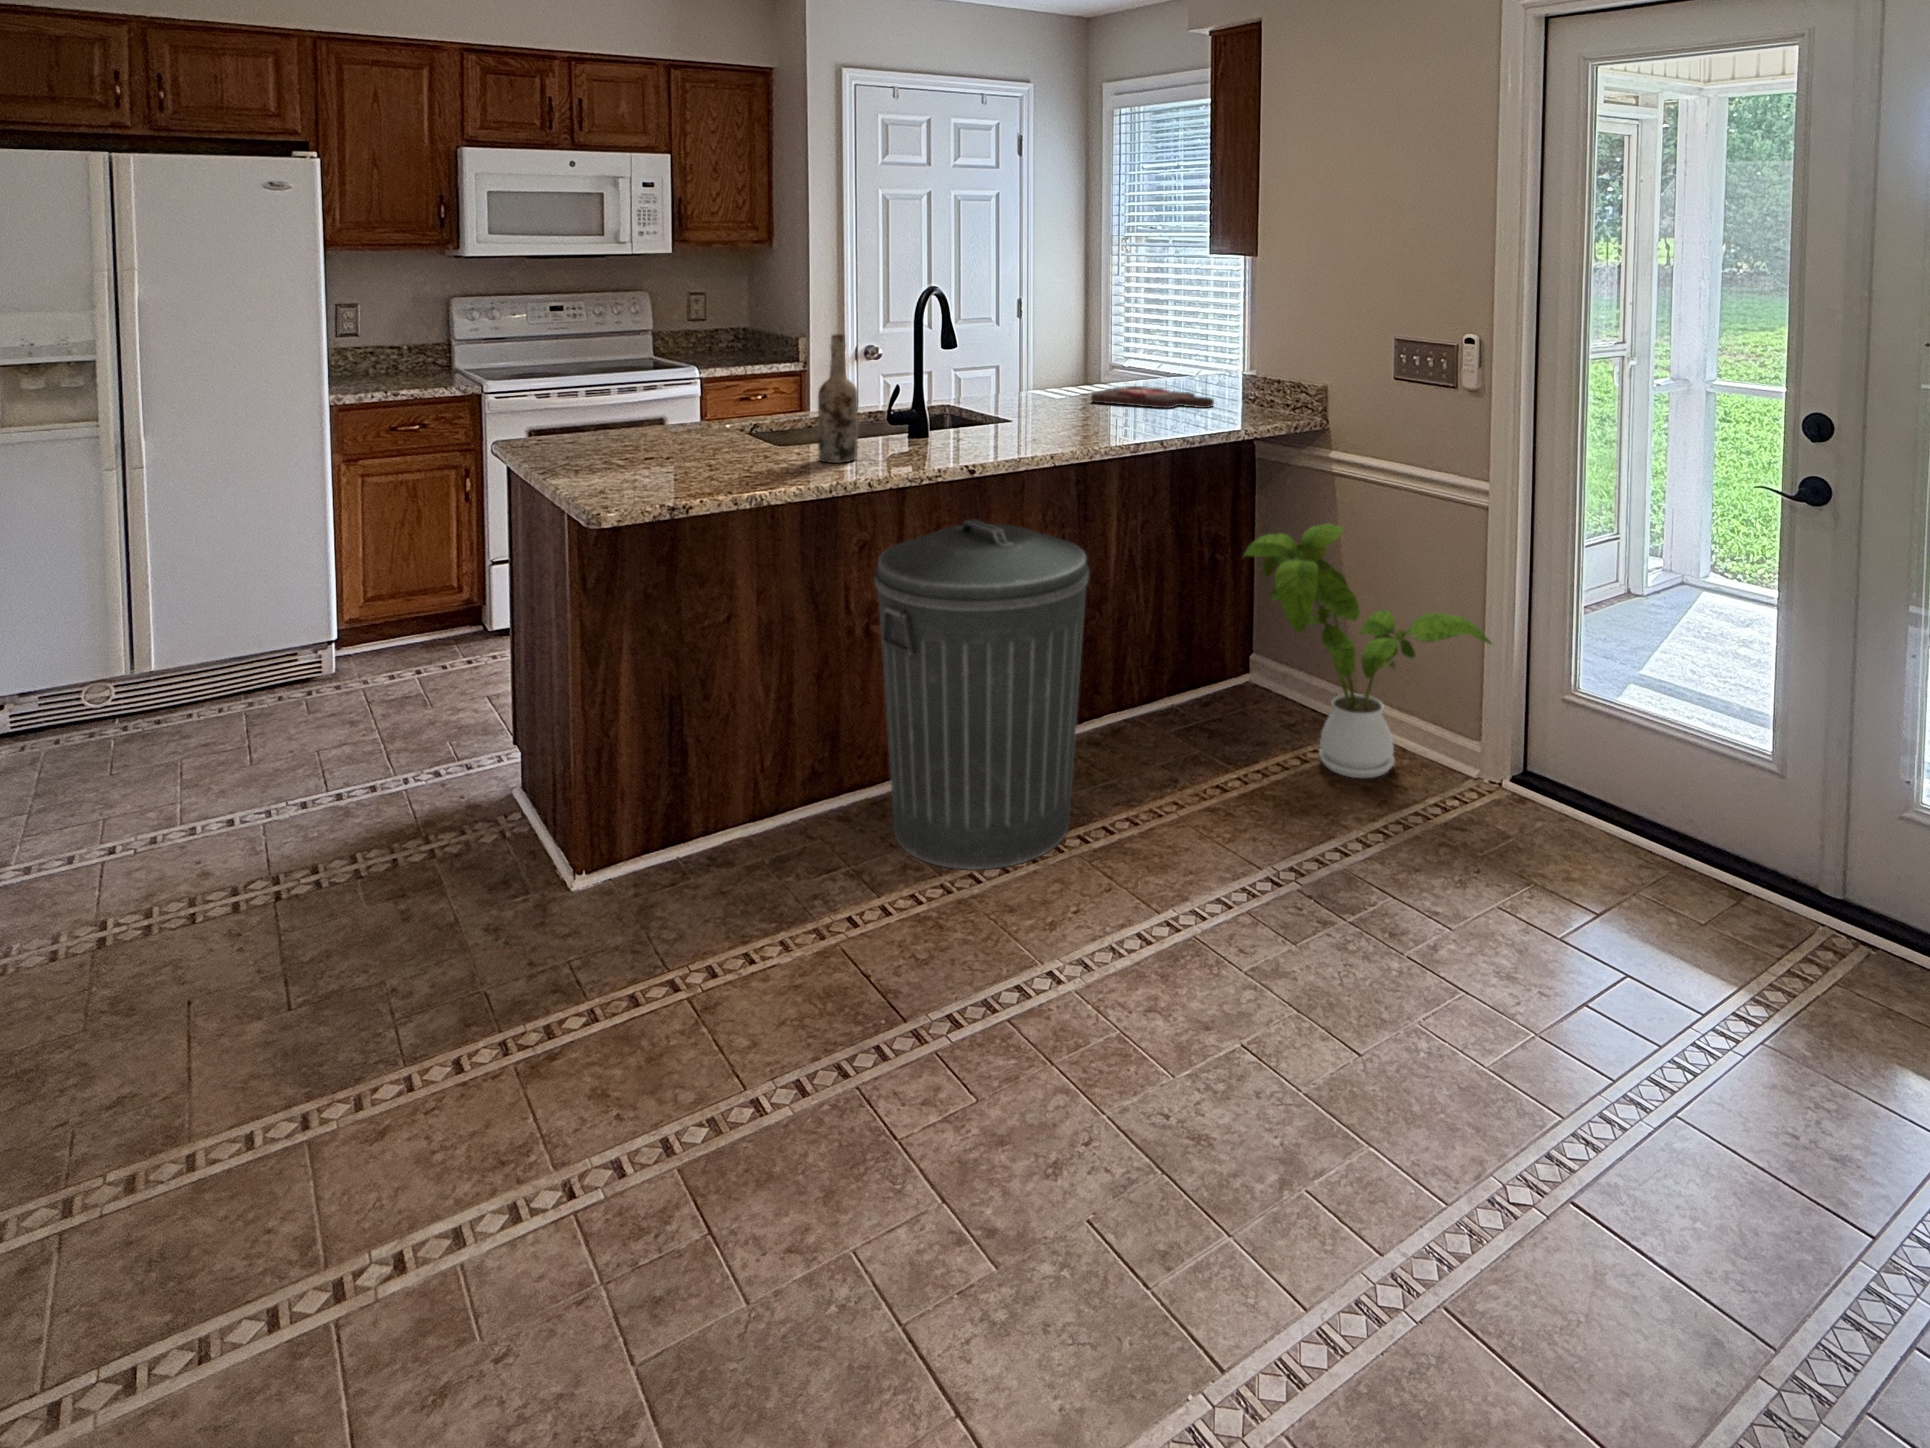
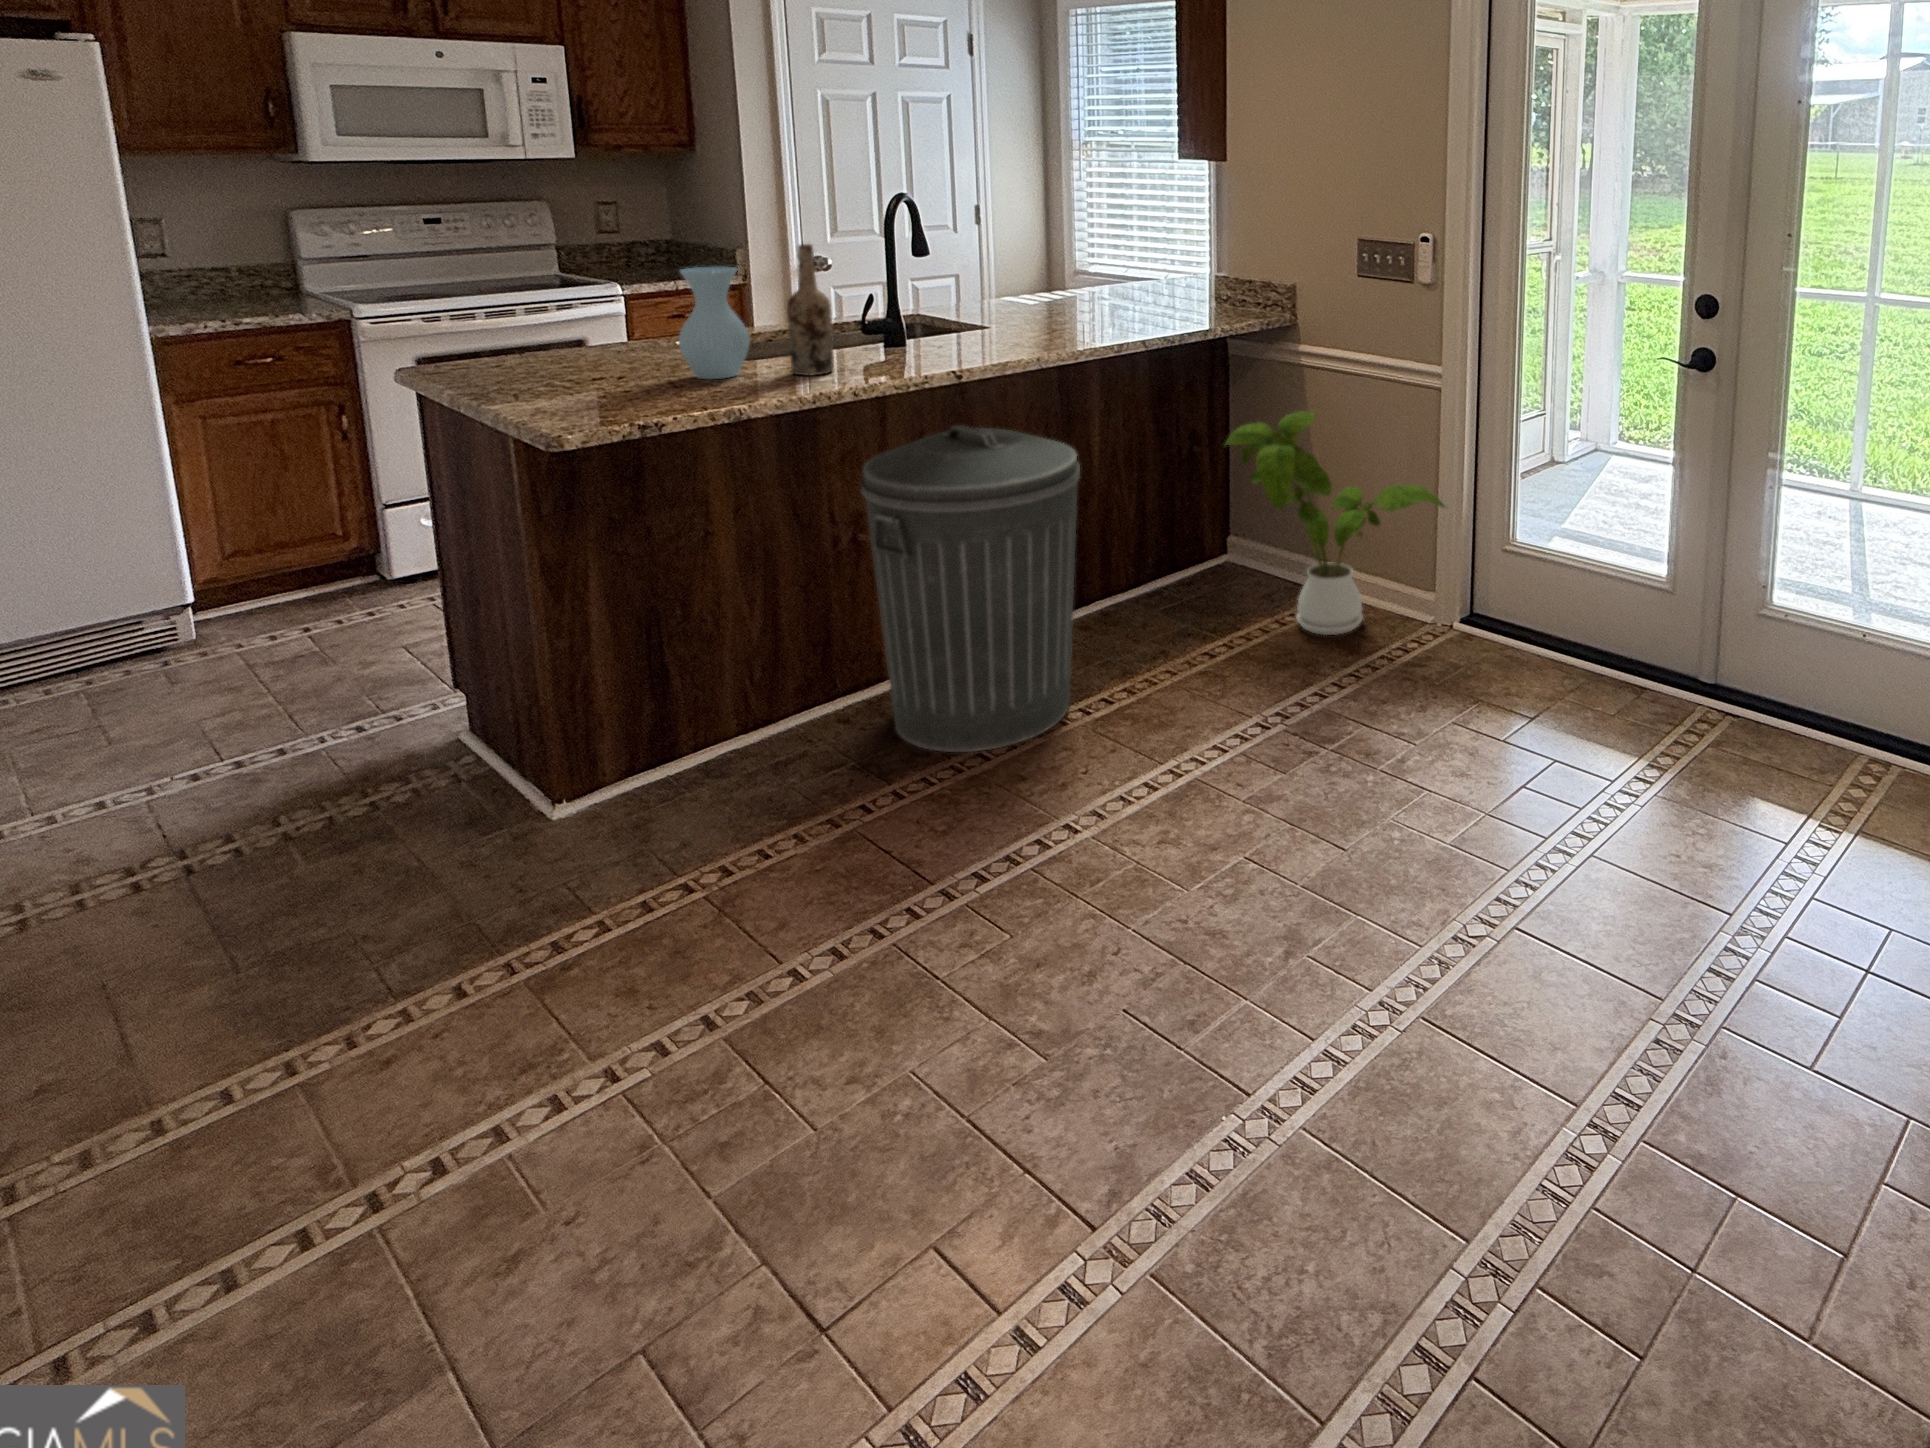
vase: none [722,354,784,462] -> present [679,267,750,379]
cutting board: present [1091,386,1214,408] -> none [1065,290,1189,311]

